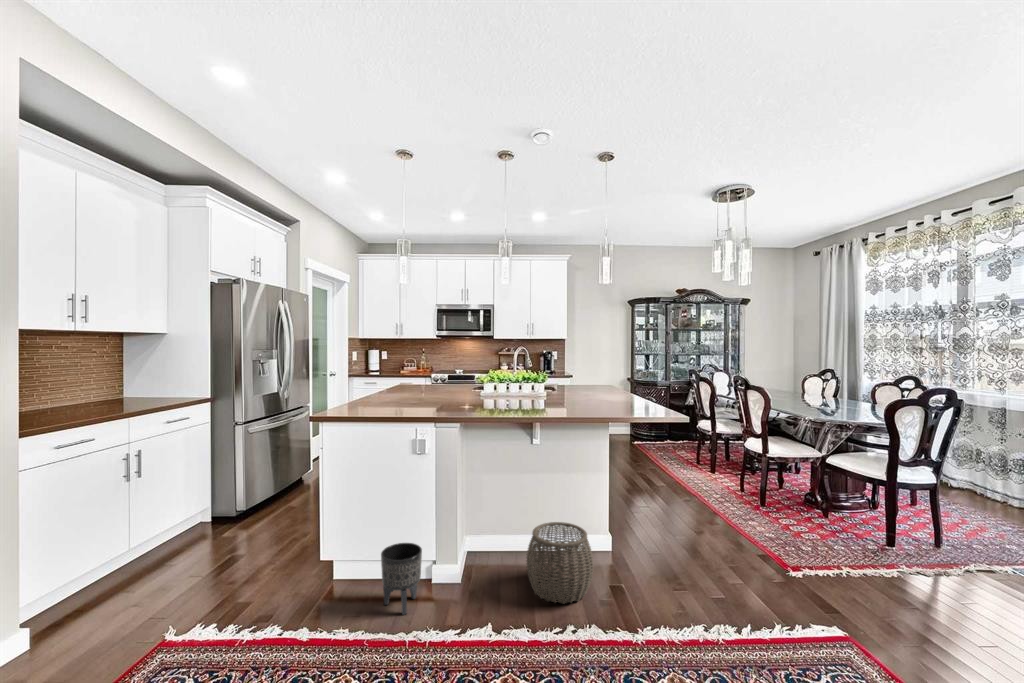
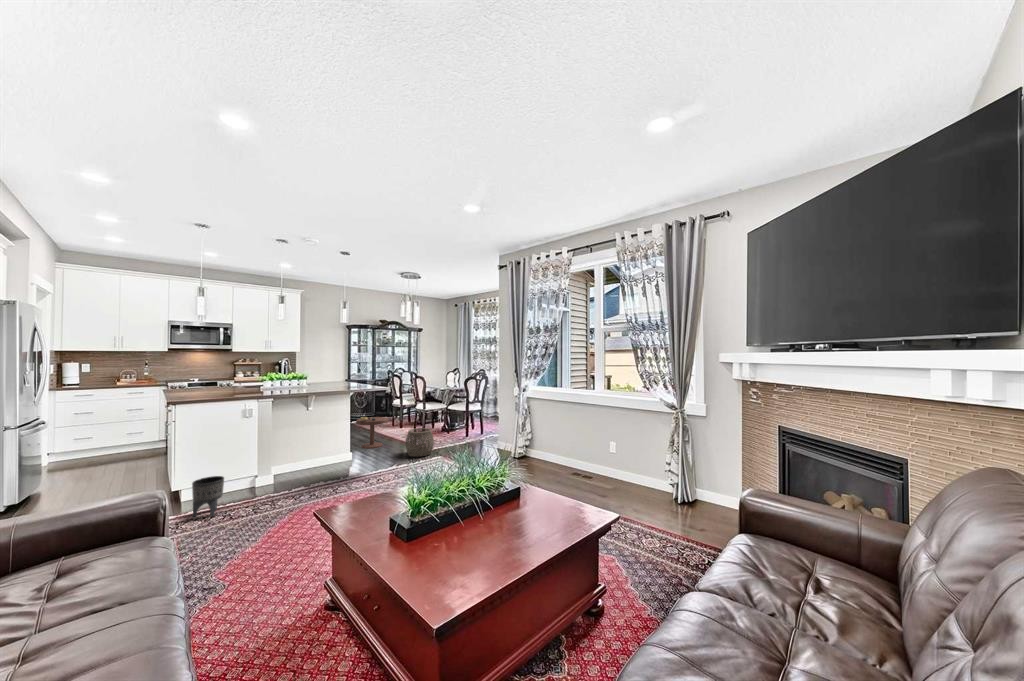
side table: none [632,471,695,584] -> present [356,417,388,449]
woven basket: present [527,522,593,603] -> present [405,428,434,457]

